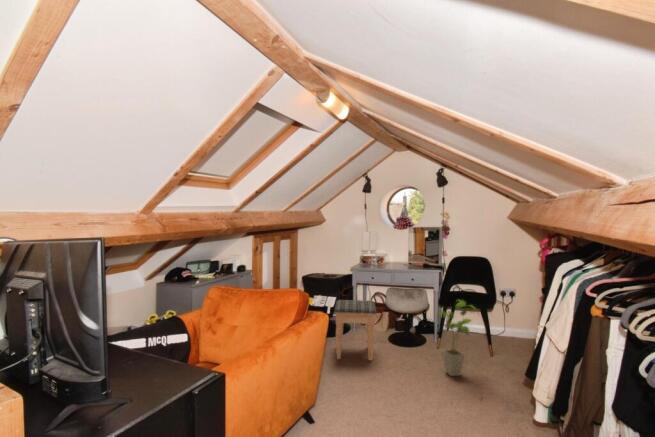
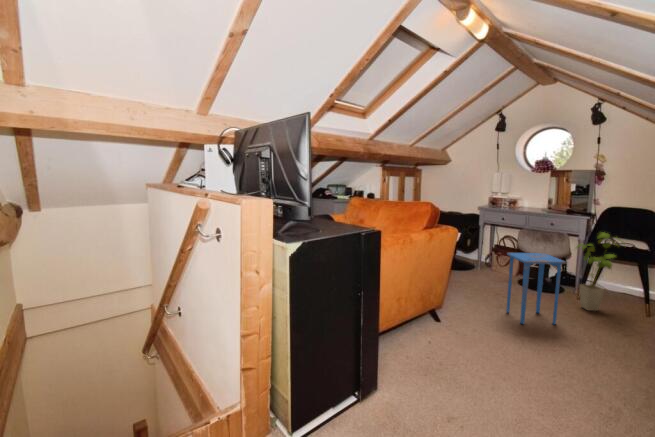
footstool: present [334,300,377,360] -> none [461,234,507,292]
side table: none [377,326,431,406] -> present [506,253,566,325]

